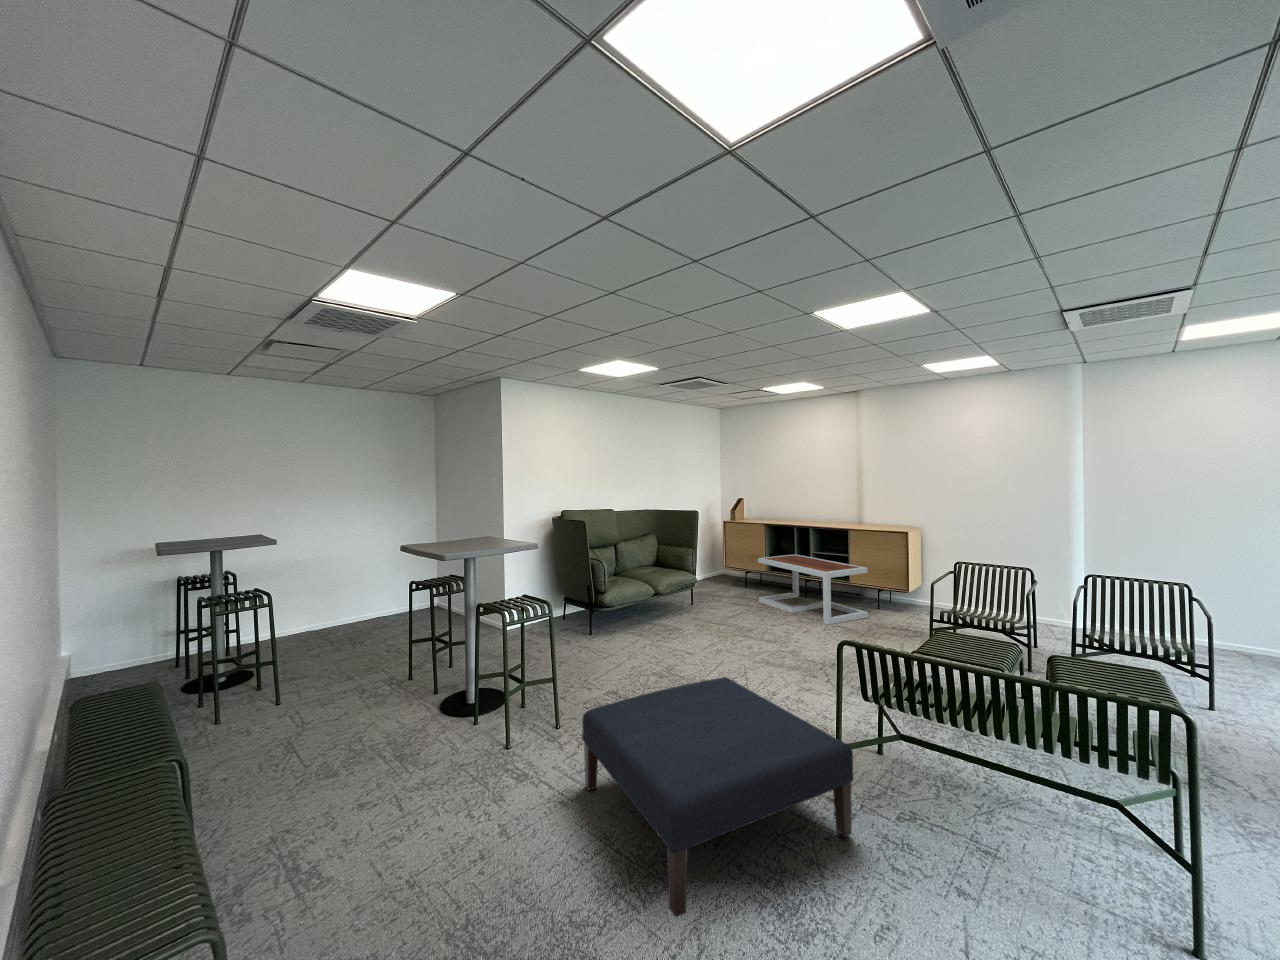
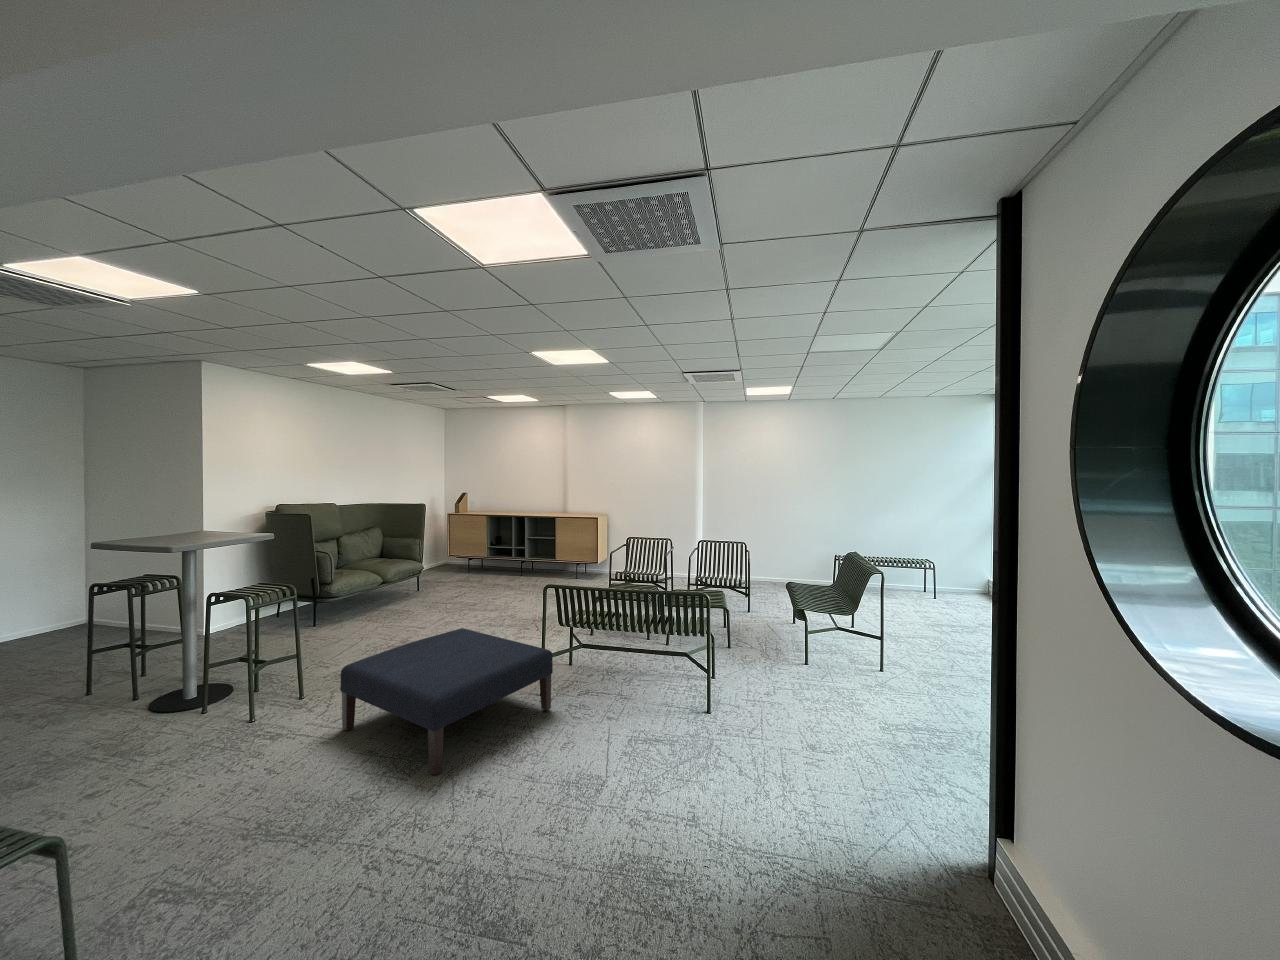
coffee table: present [758,554,868,625] -> none [482,540,570,593]

